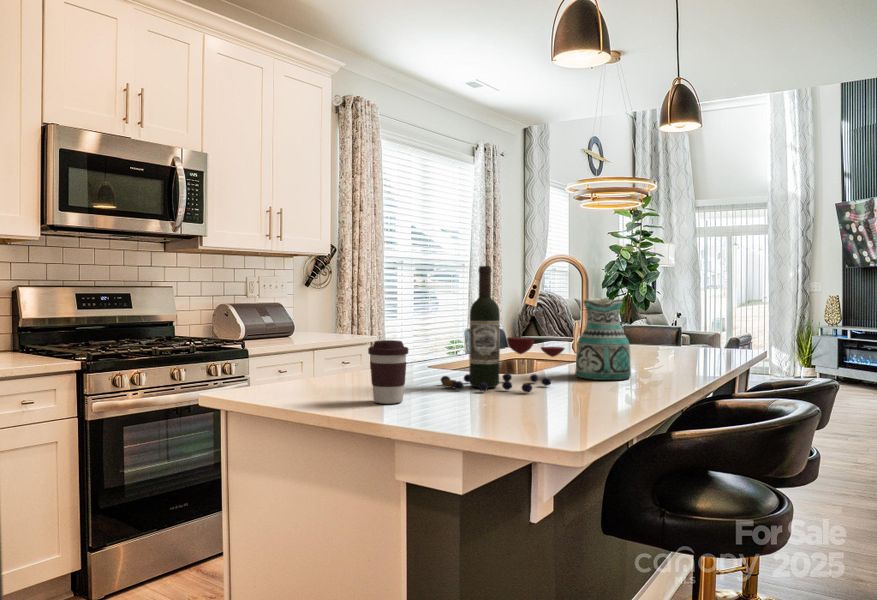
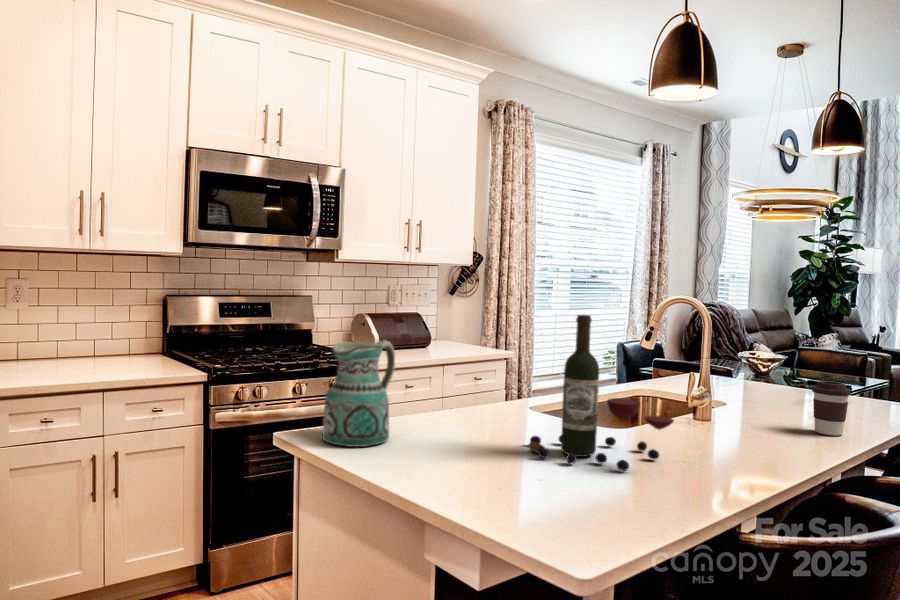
ceramic pitcher: present [575,298,631,380] -> present [322,340,395,447]
coffee cup: present [368,340,408,404] -> present [812,381,851,436]

